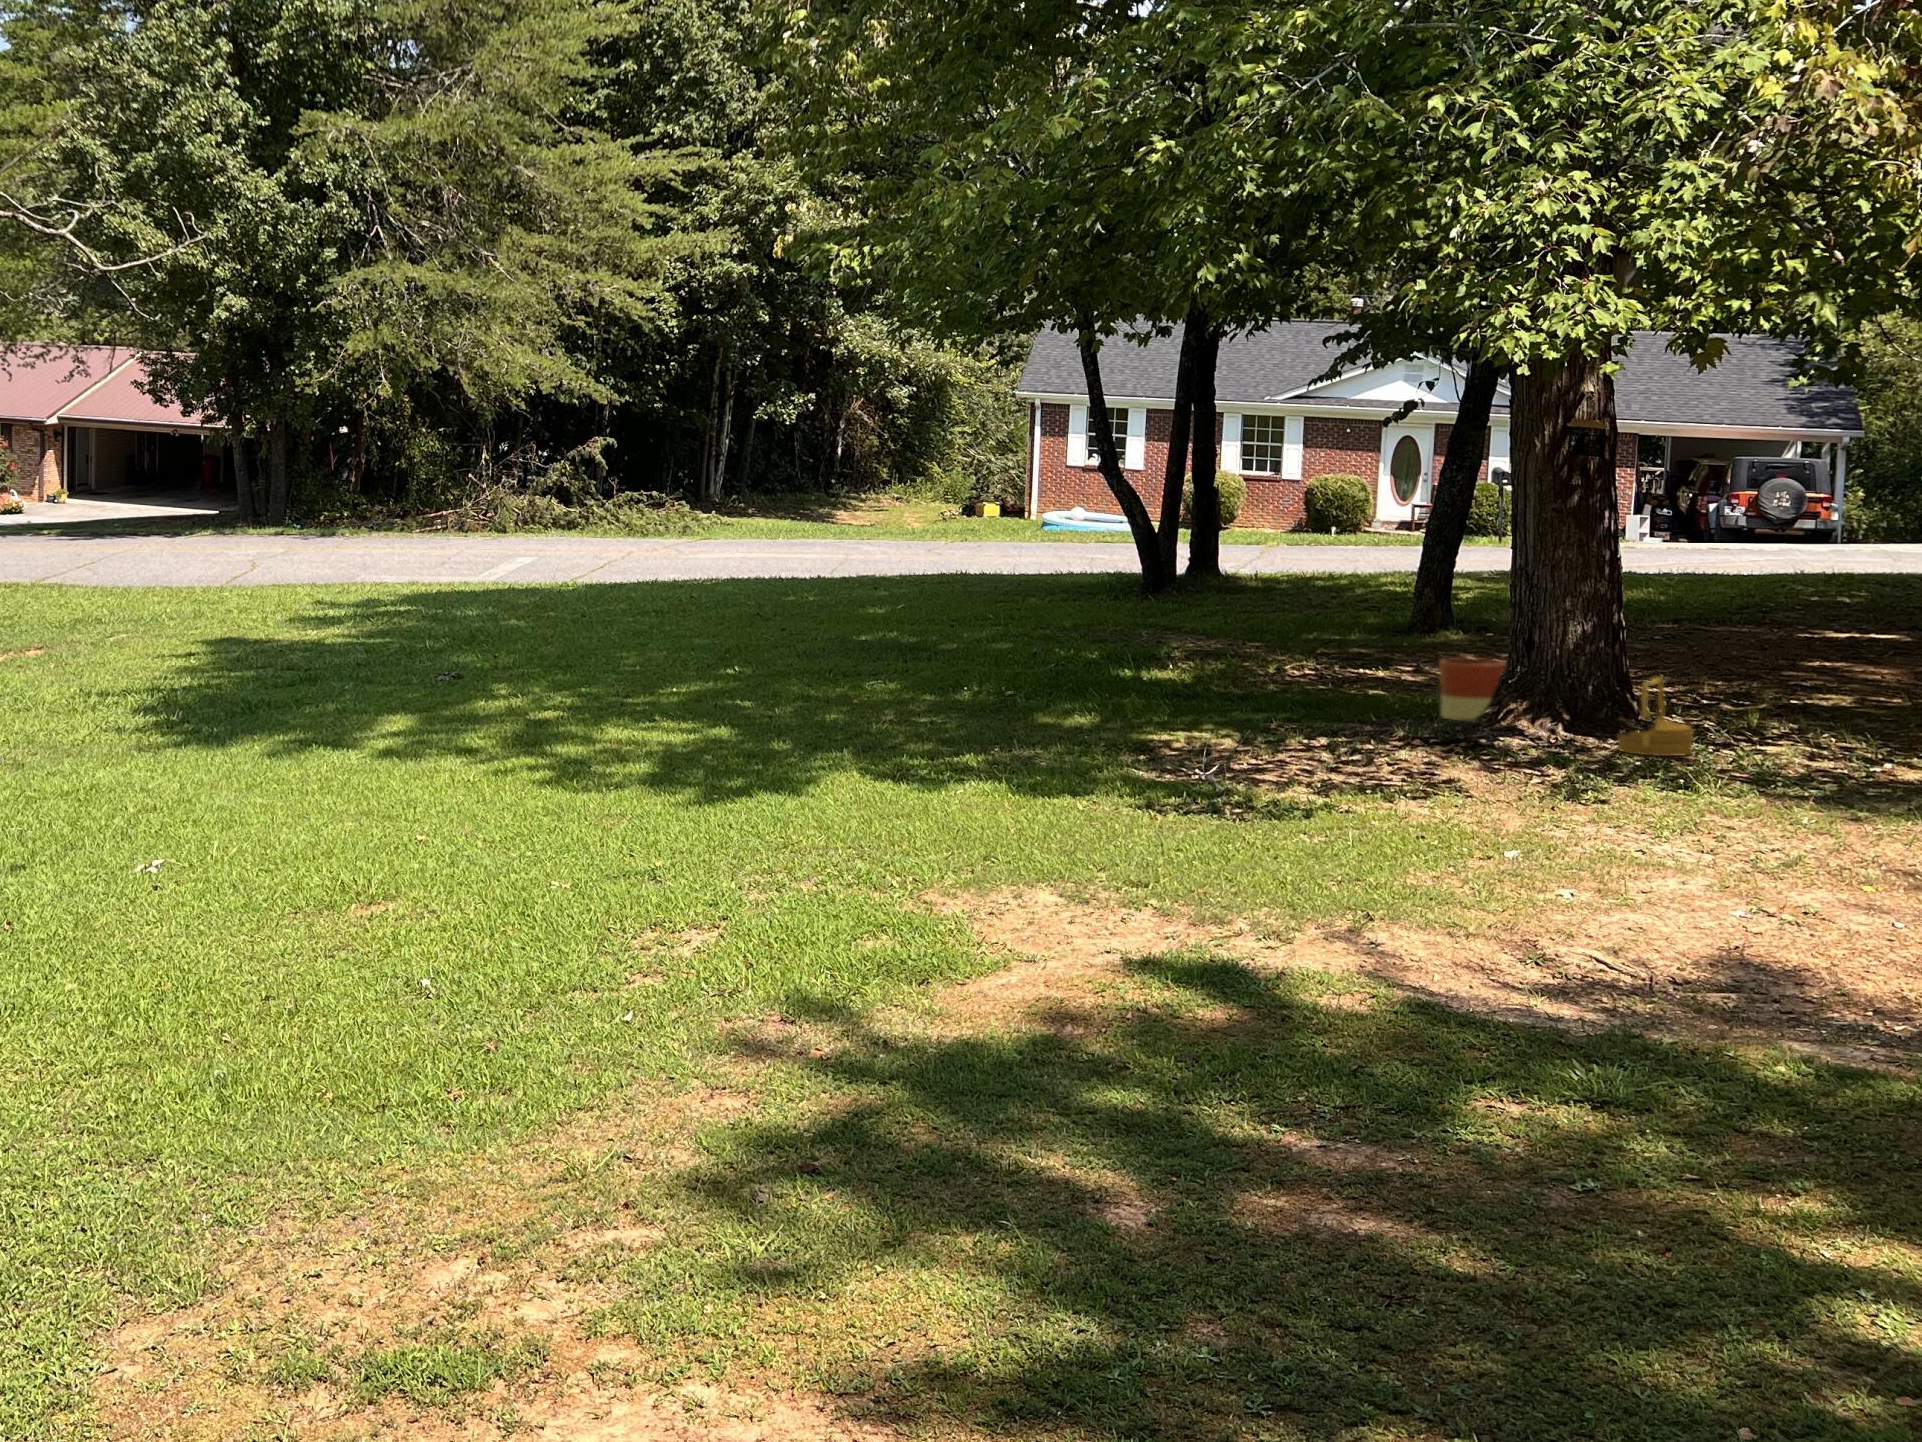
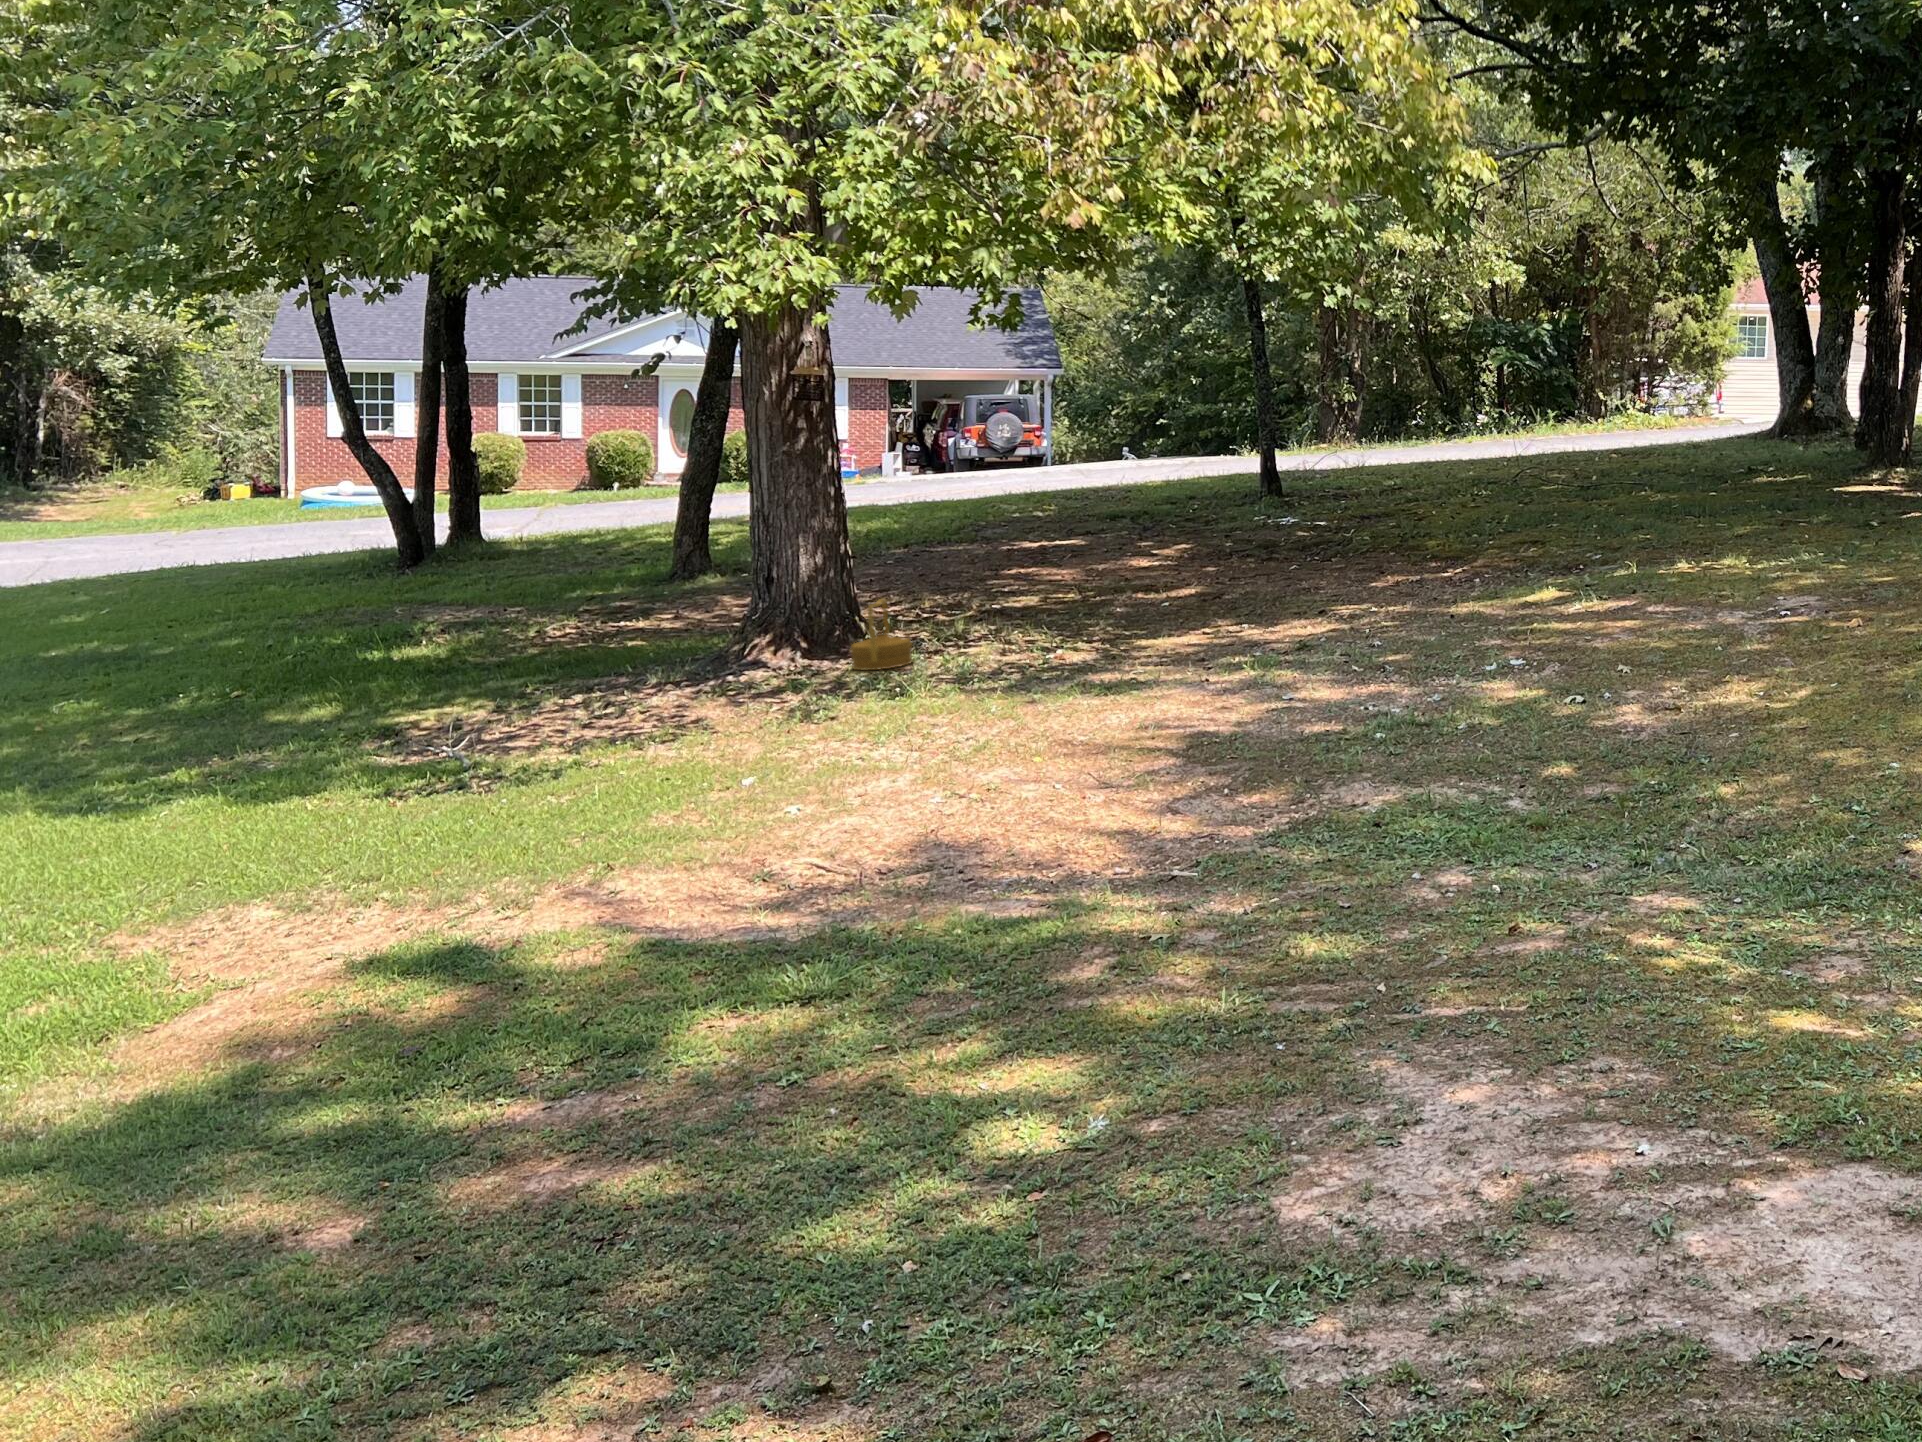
planter: present [1438,658,1505,722] -> none [691,600,757,686]

